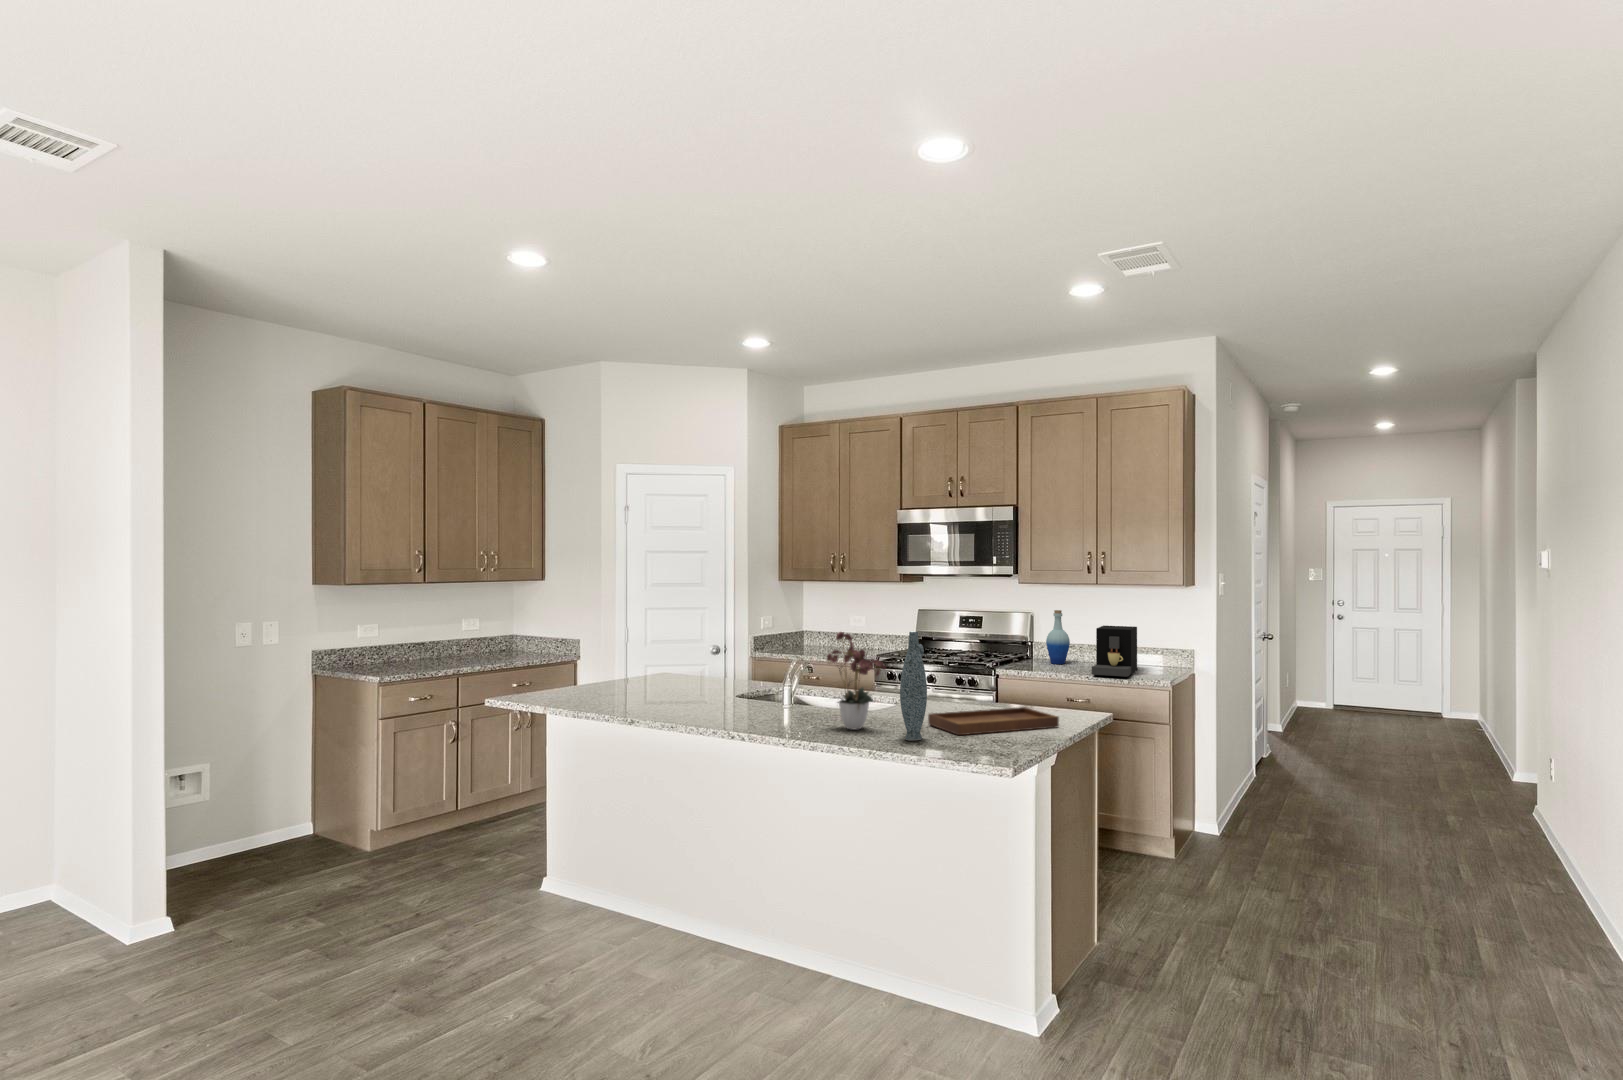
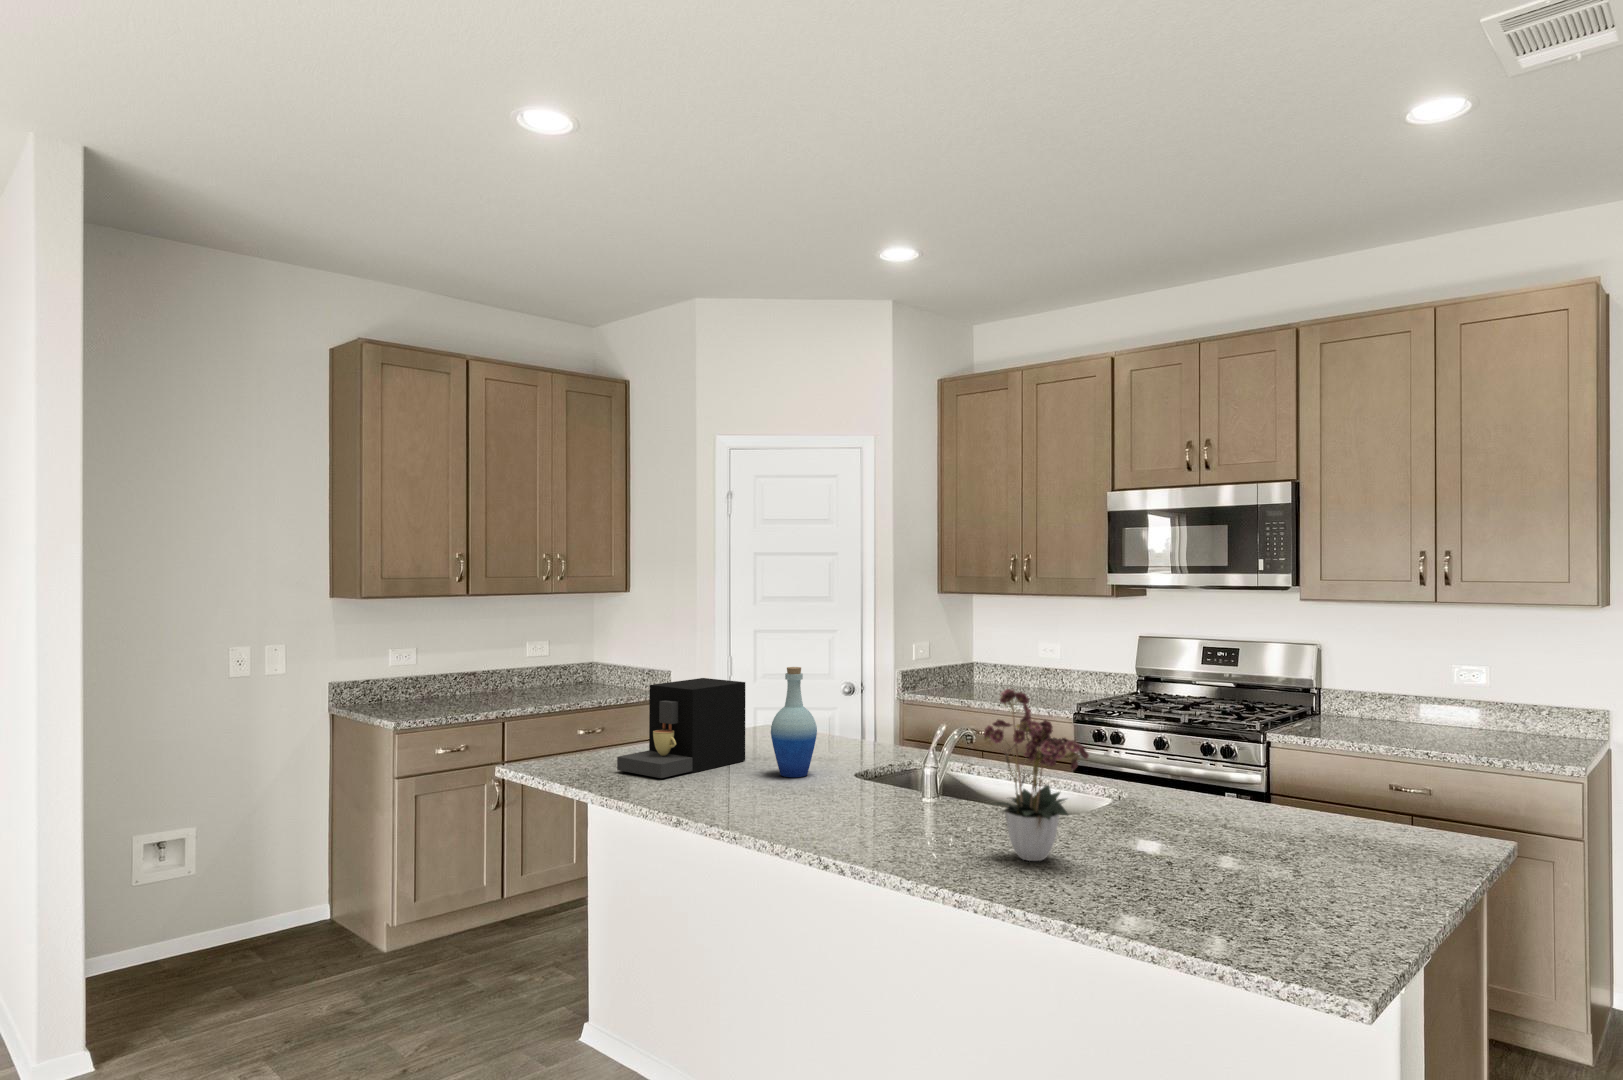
bottle: present [1046,610,1070,664] -> present [771,667,817,777]
coffee maker: present [1092,626,1137,677] -> present [617,678,745,778]
vase: present [900,631,927,740] -> none [1116,695,1167,898]
tray: present [928,685,1059,735] -> none [1167,789,1420,887]

